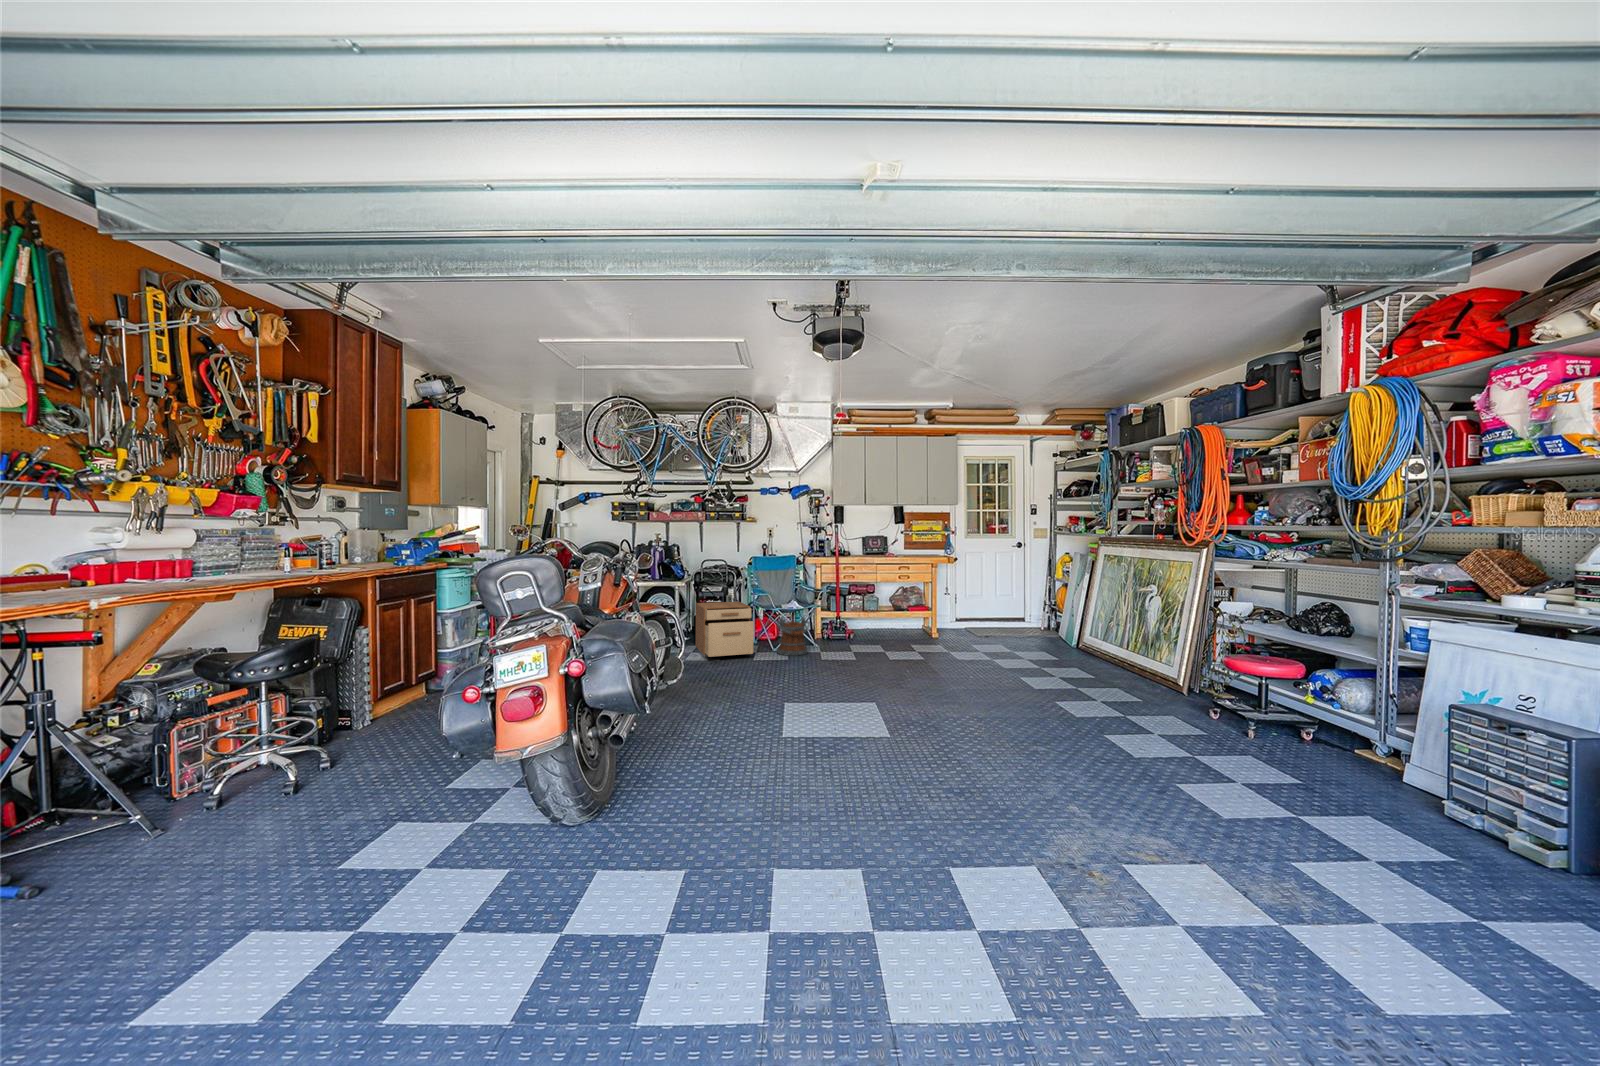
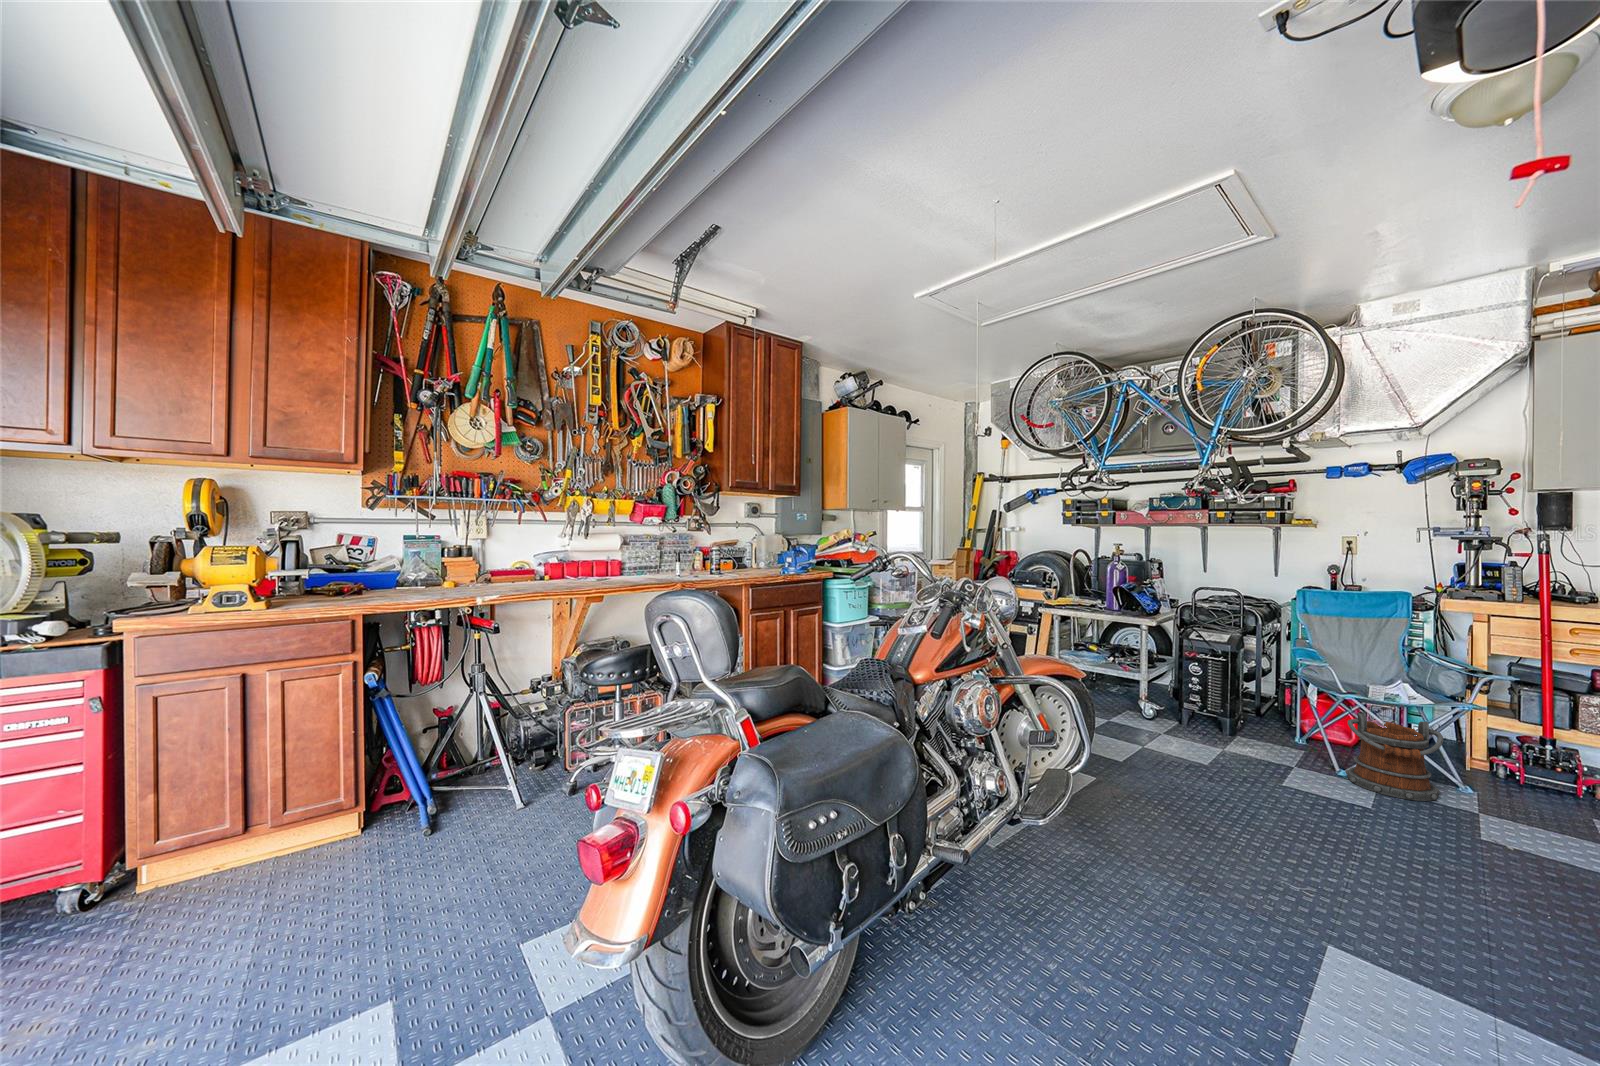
filing cabinet: present [696,602,754,657] -> none [1175,656,1286,768]

